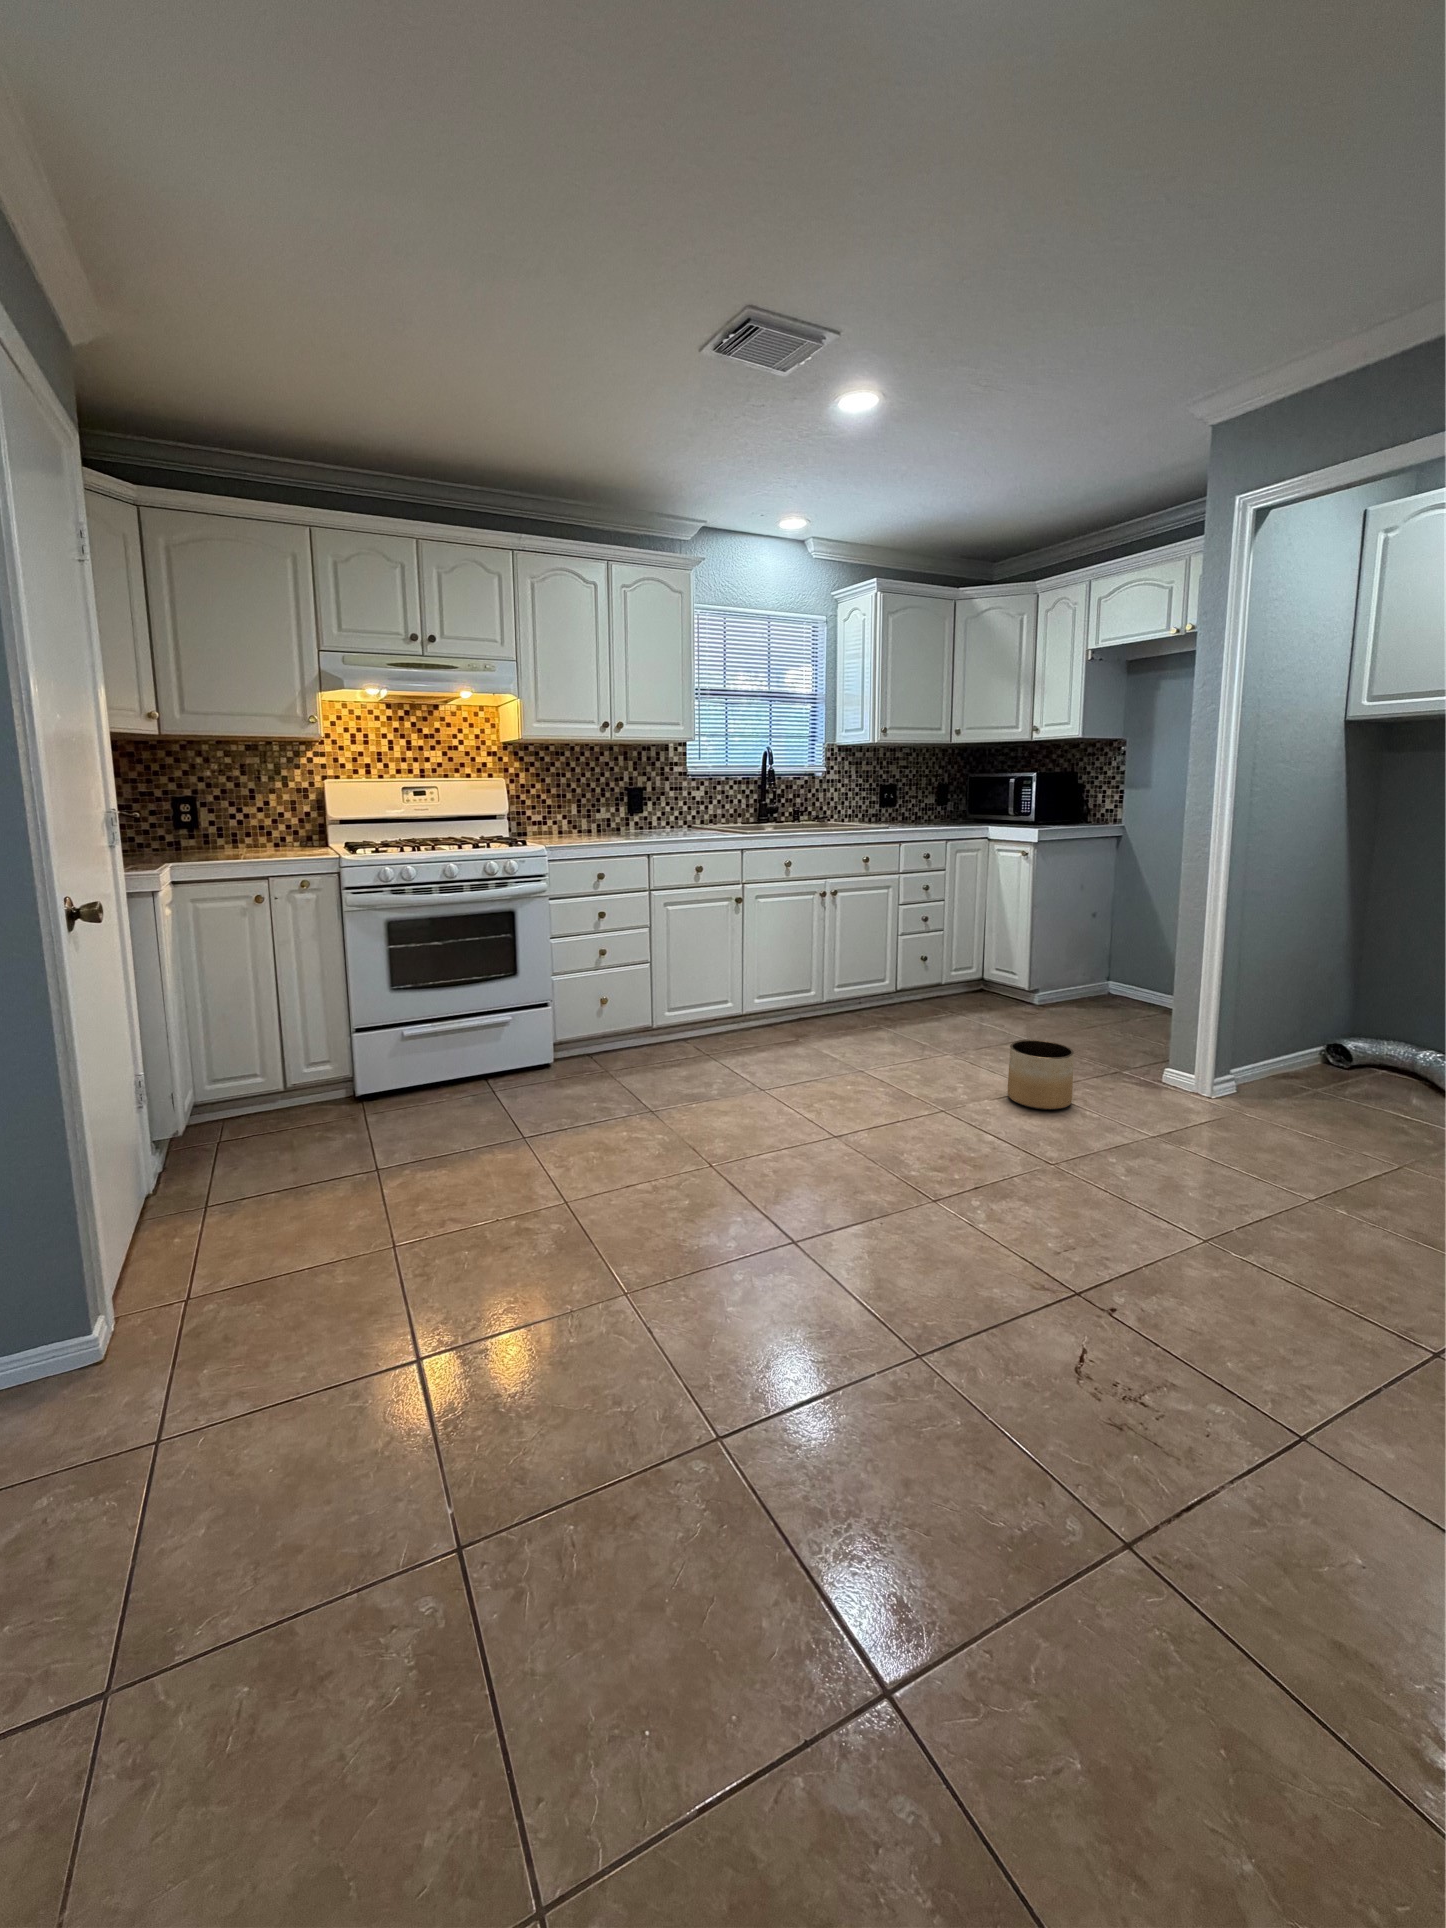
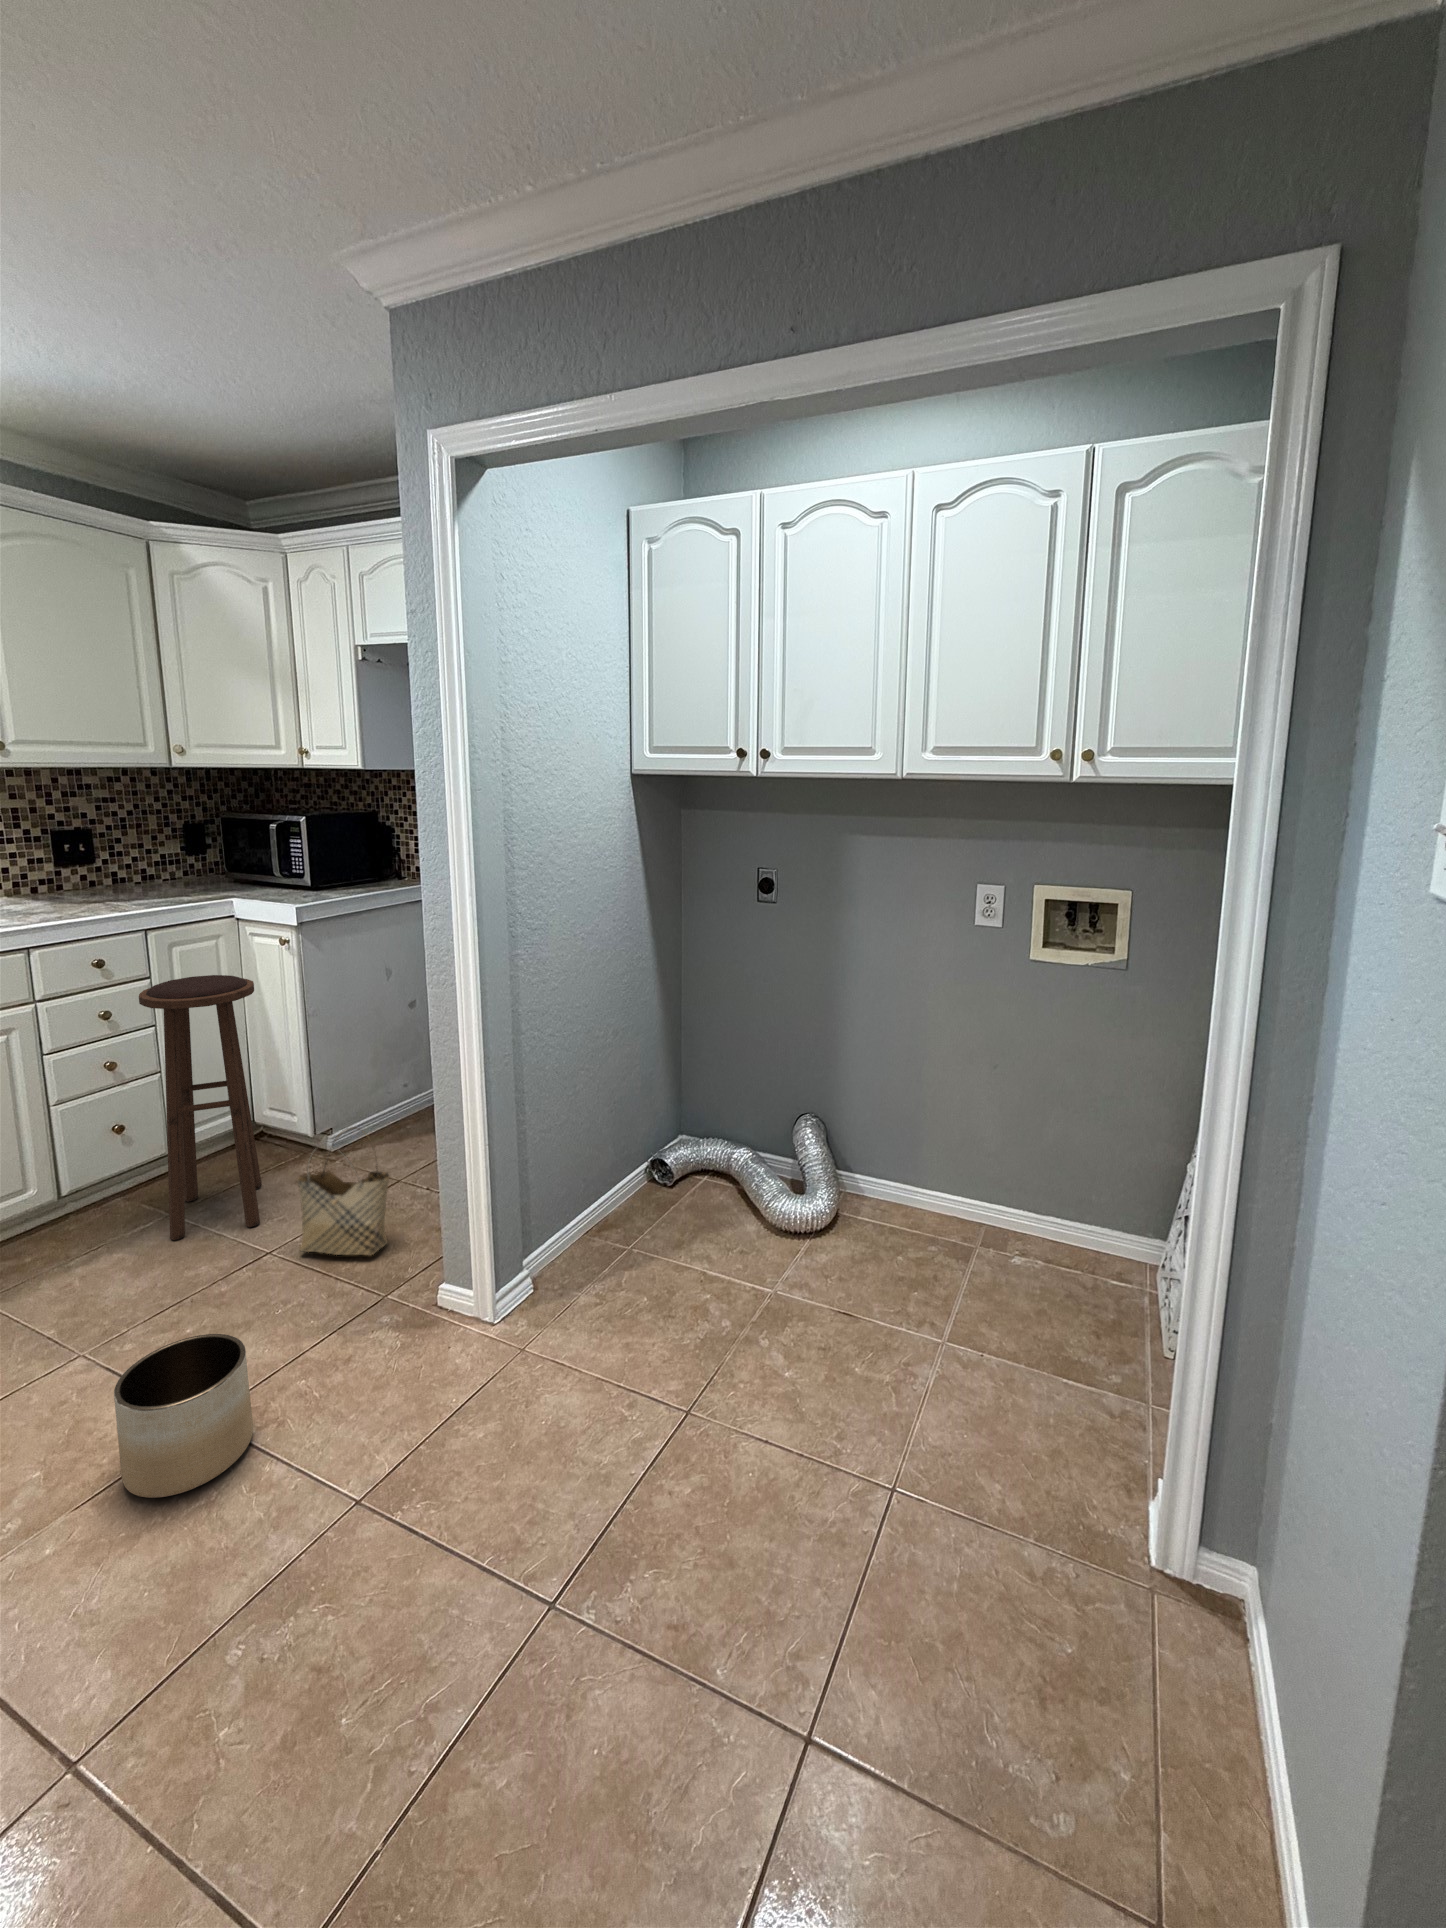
stool: none [958,867,1021,1027] -> present [139,975,262,1240]
woven basket: none [1050,968,1115,1051] -> present [297,1128,389,1256]

